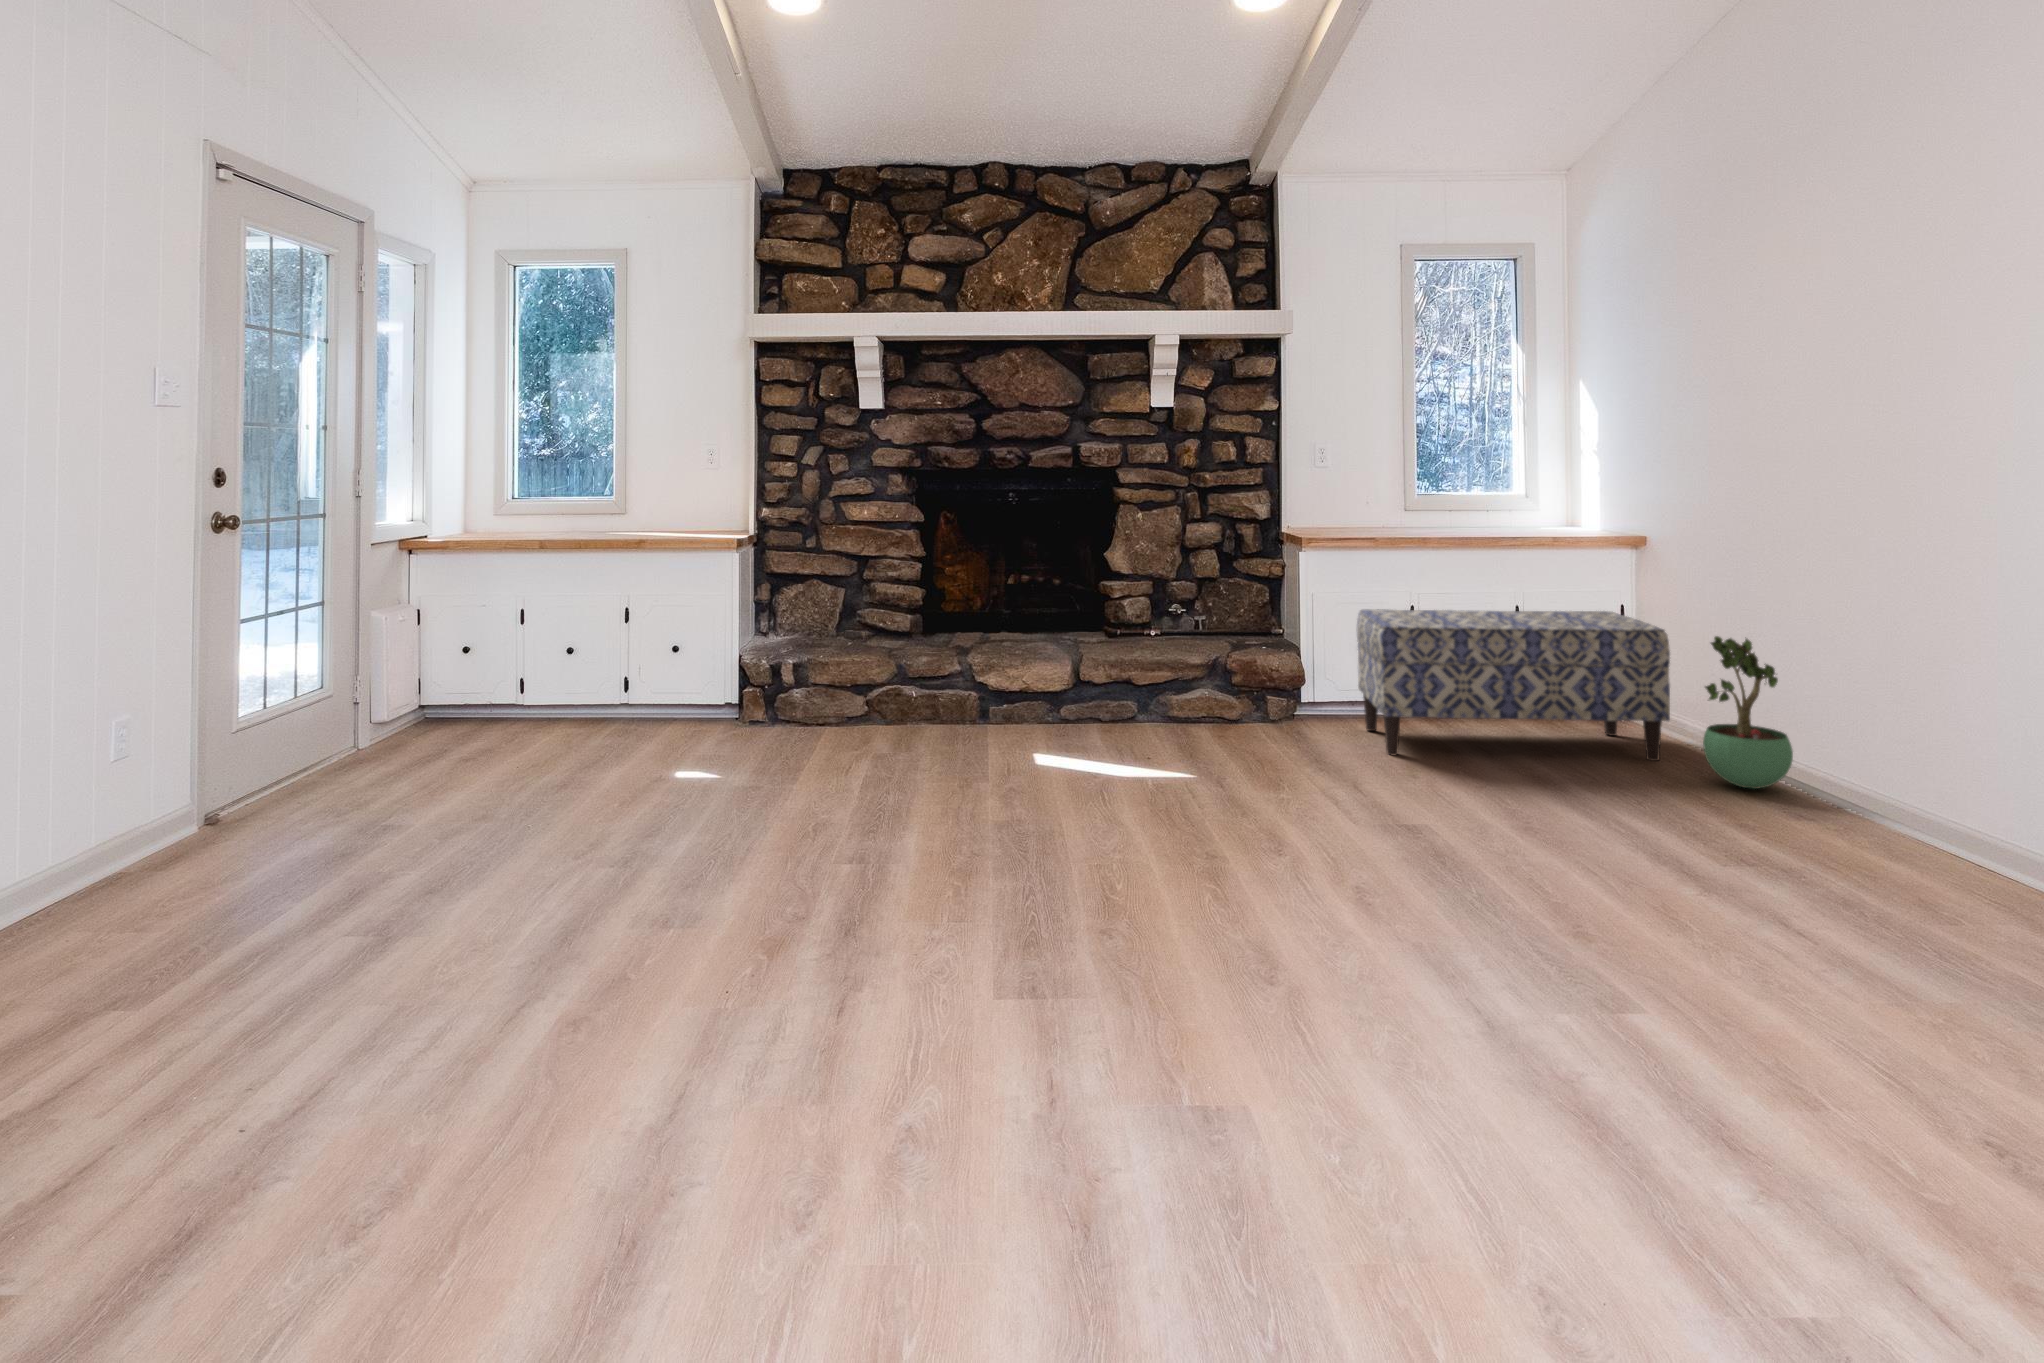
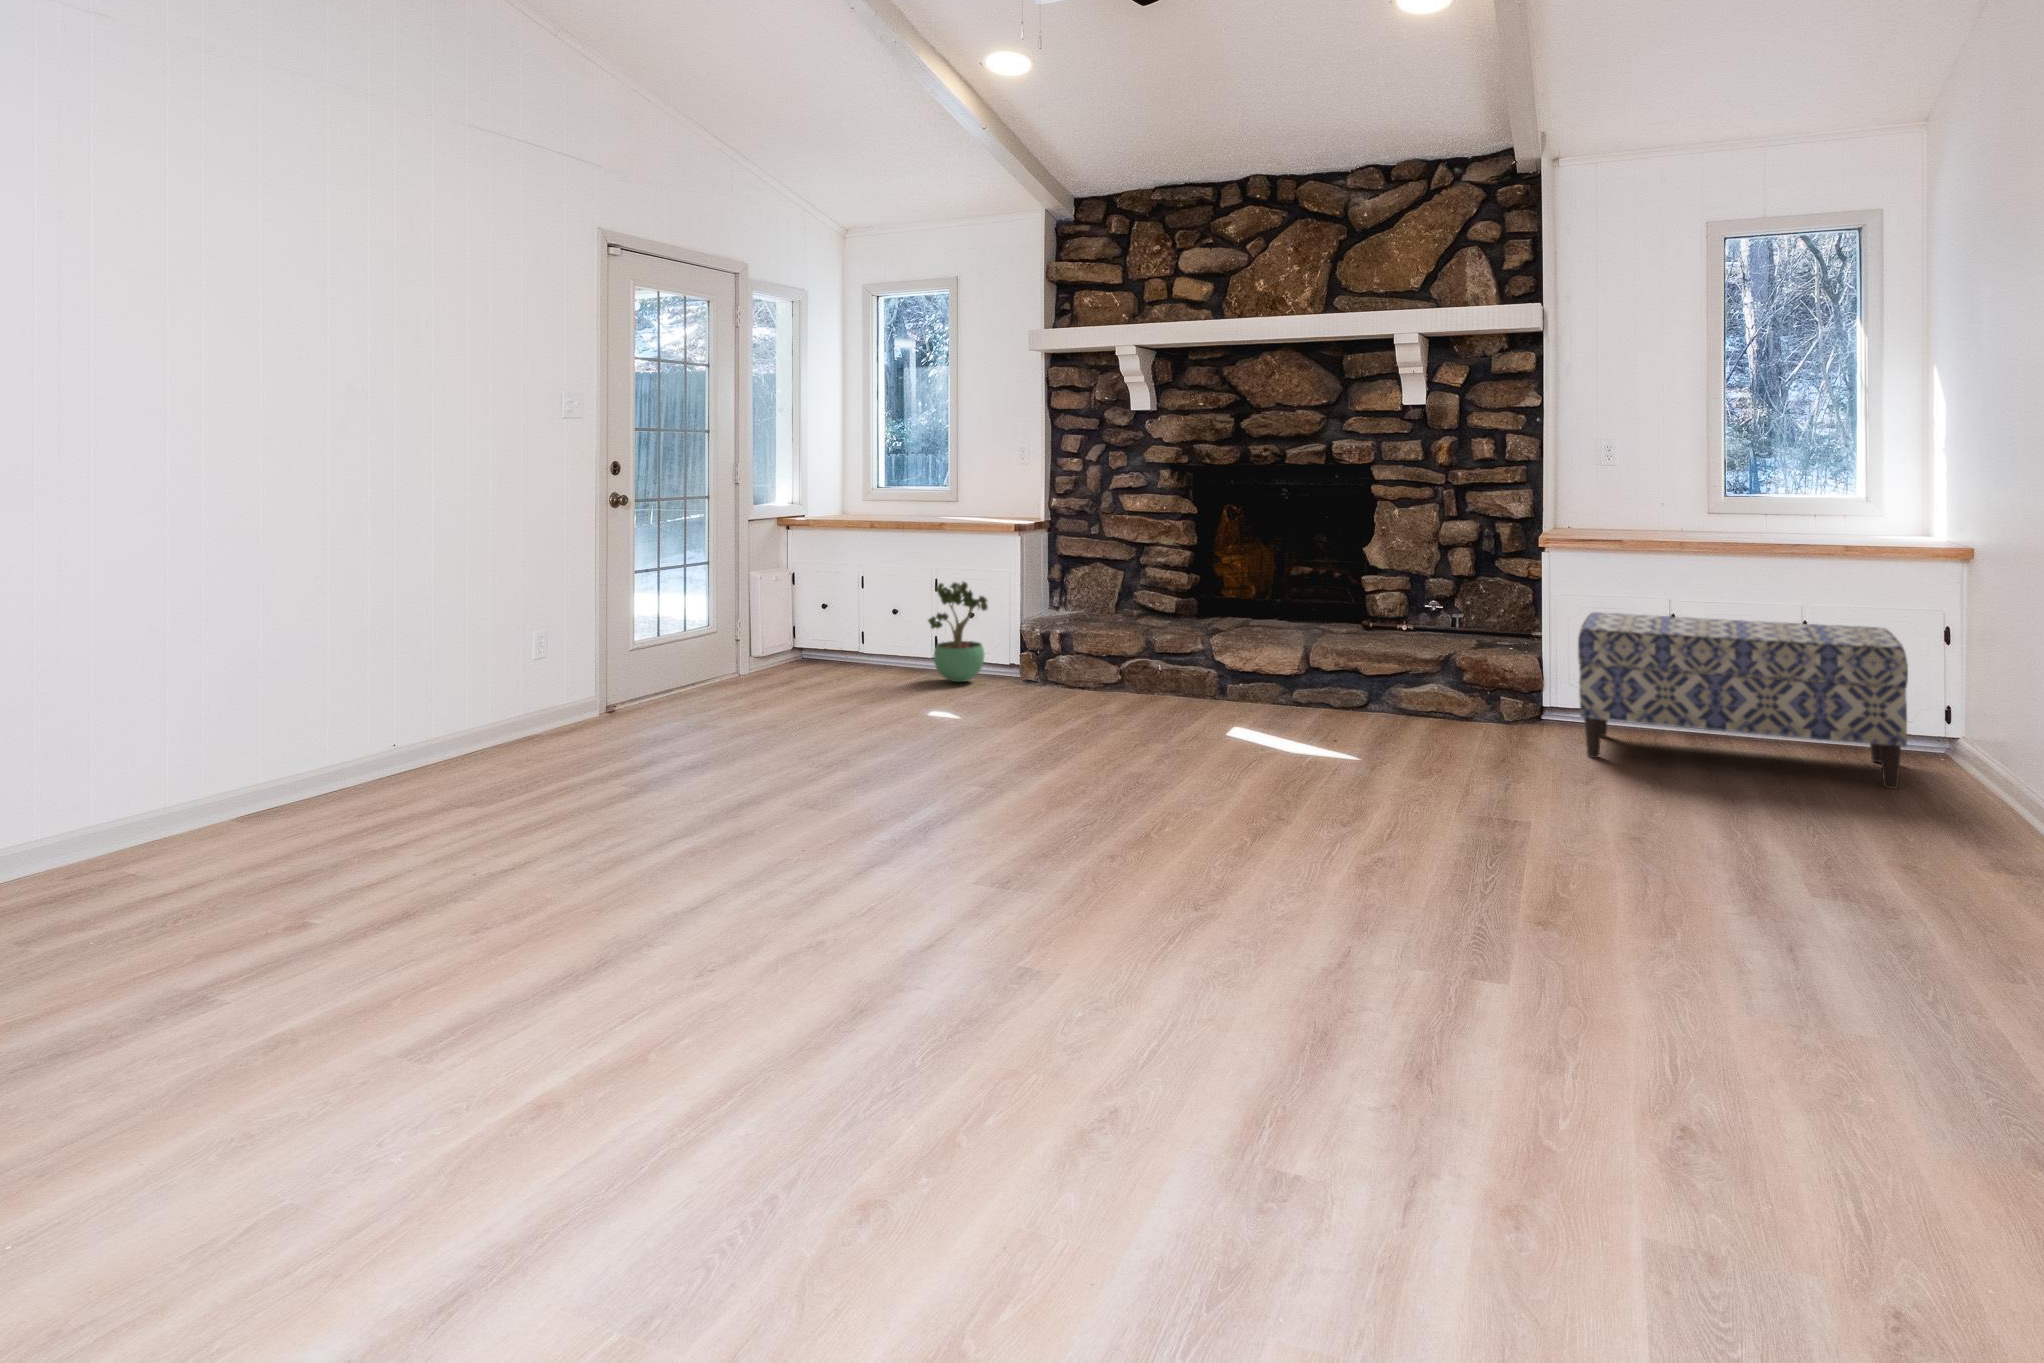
potted plant: present [1703,636,1793,789] -> present [928,582,988,682]

